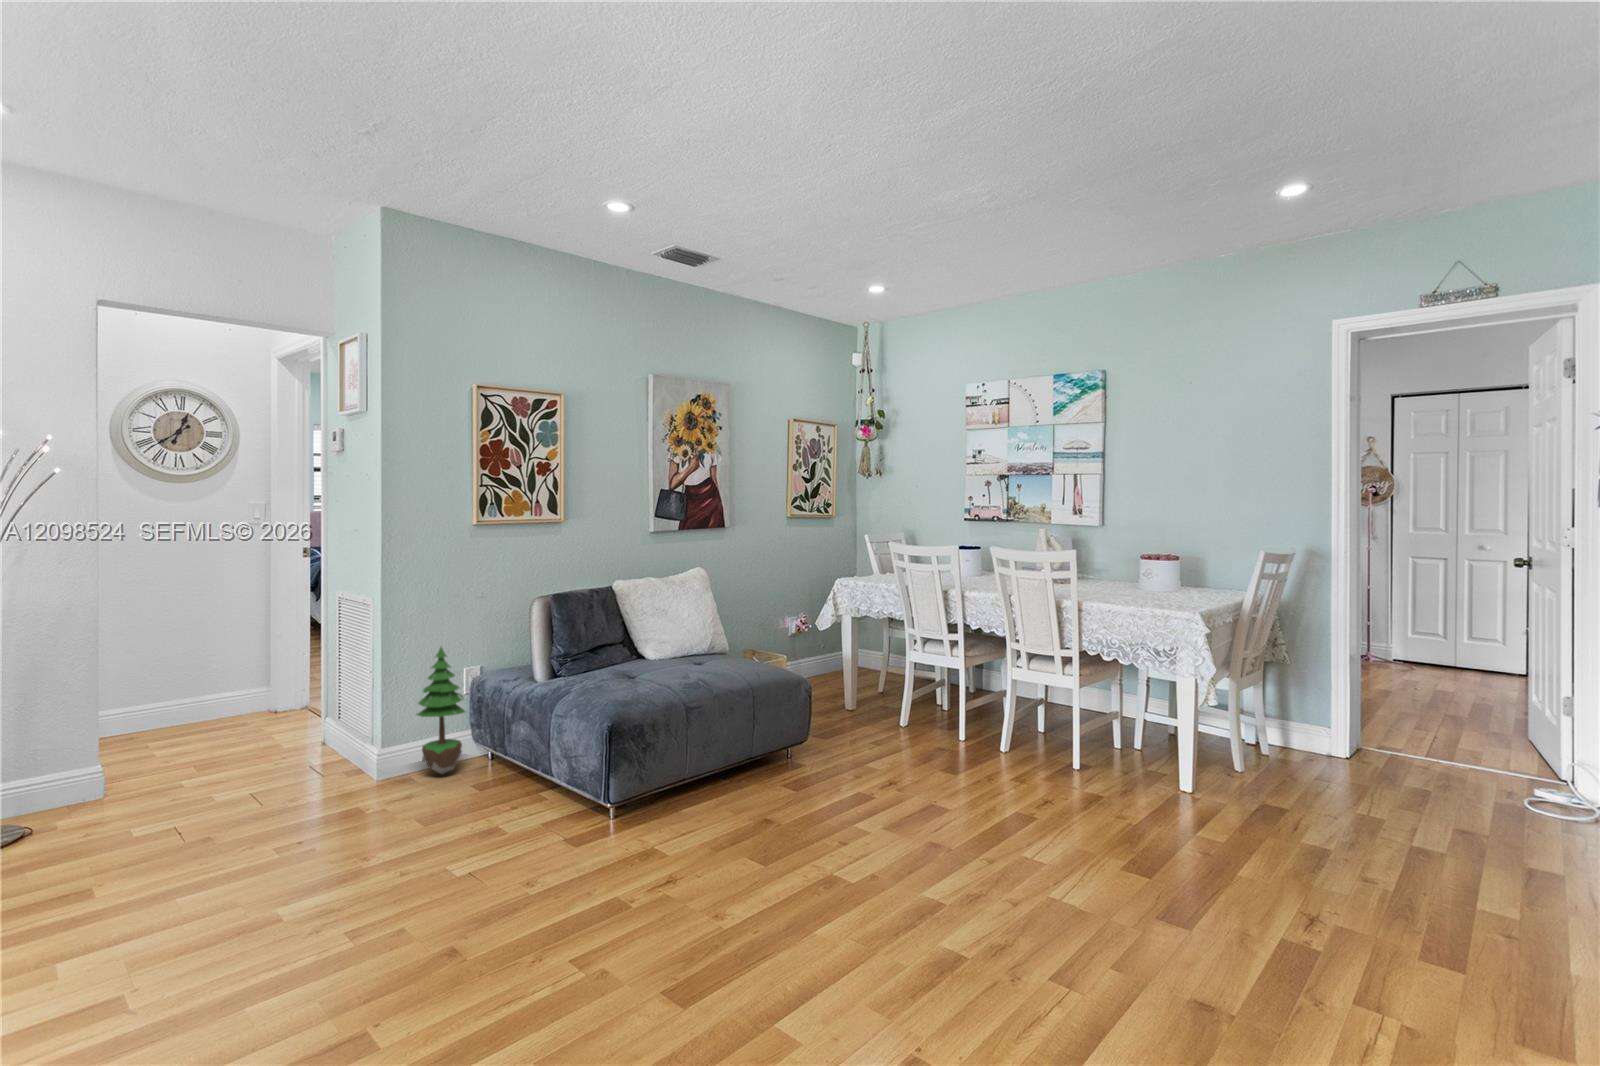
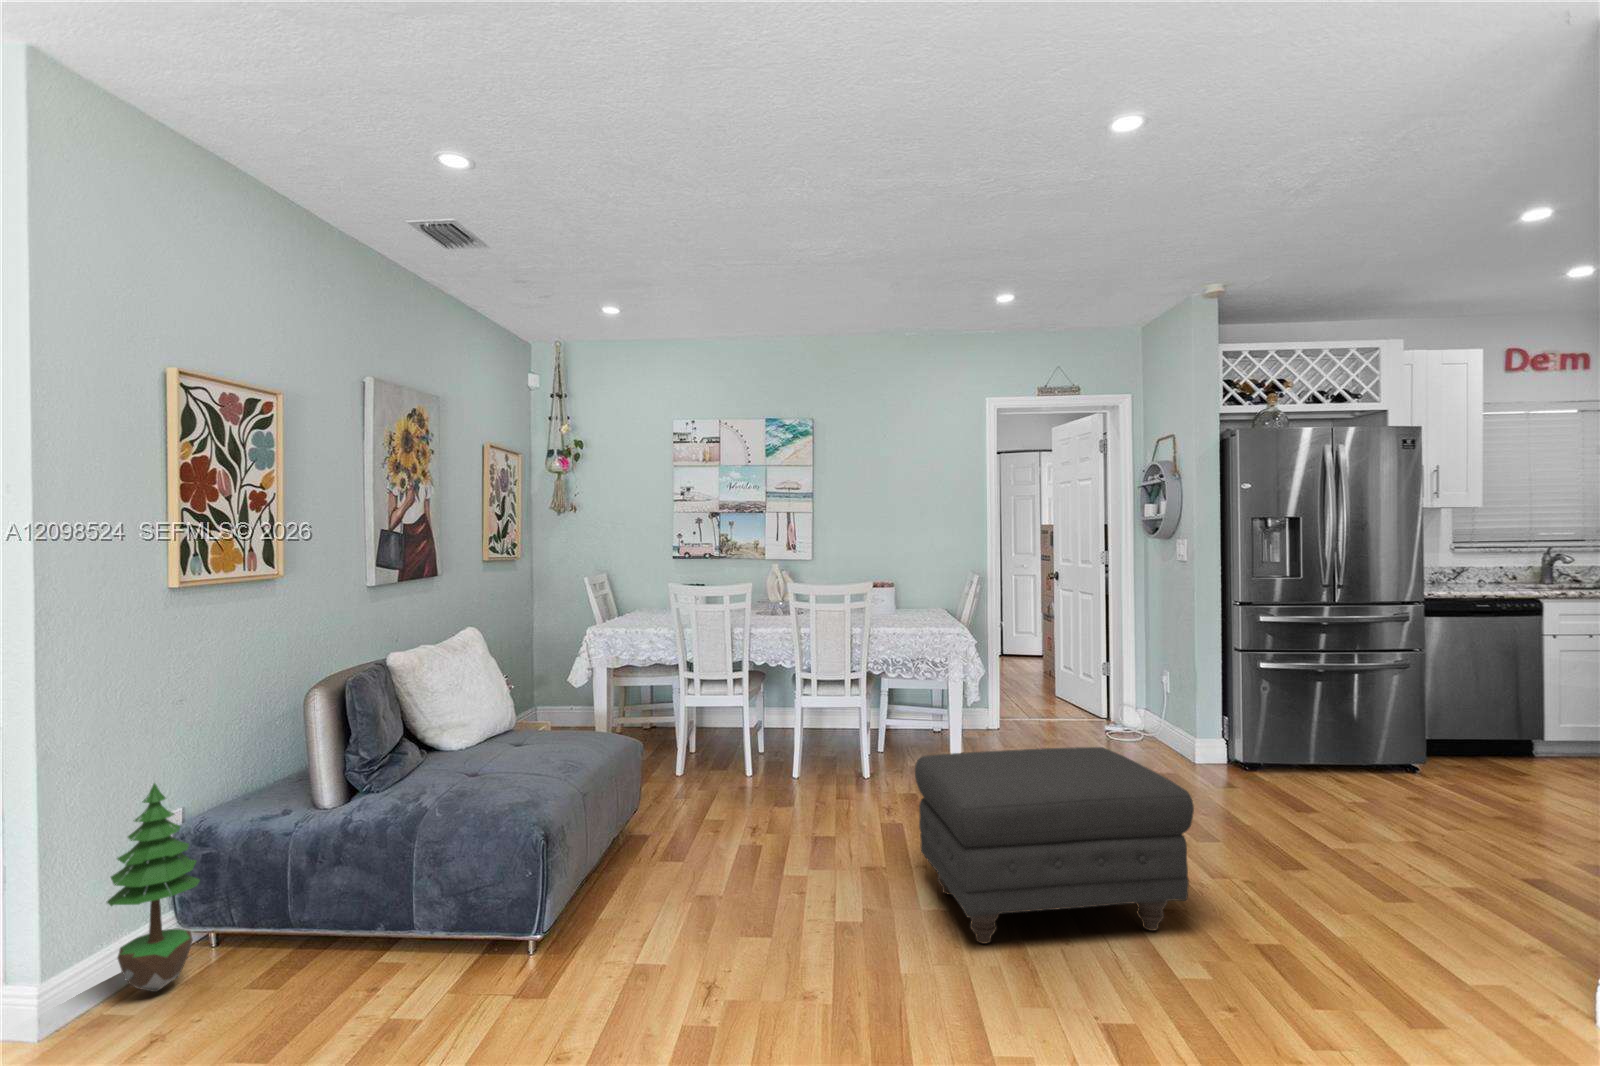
ottoman: none [883,733,1199,998] -> present [915,747,1194,944]

